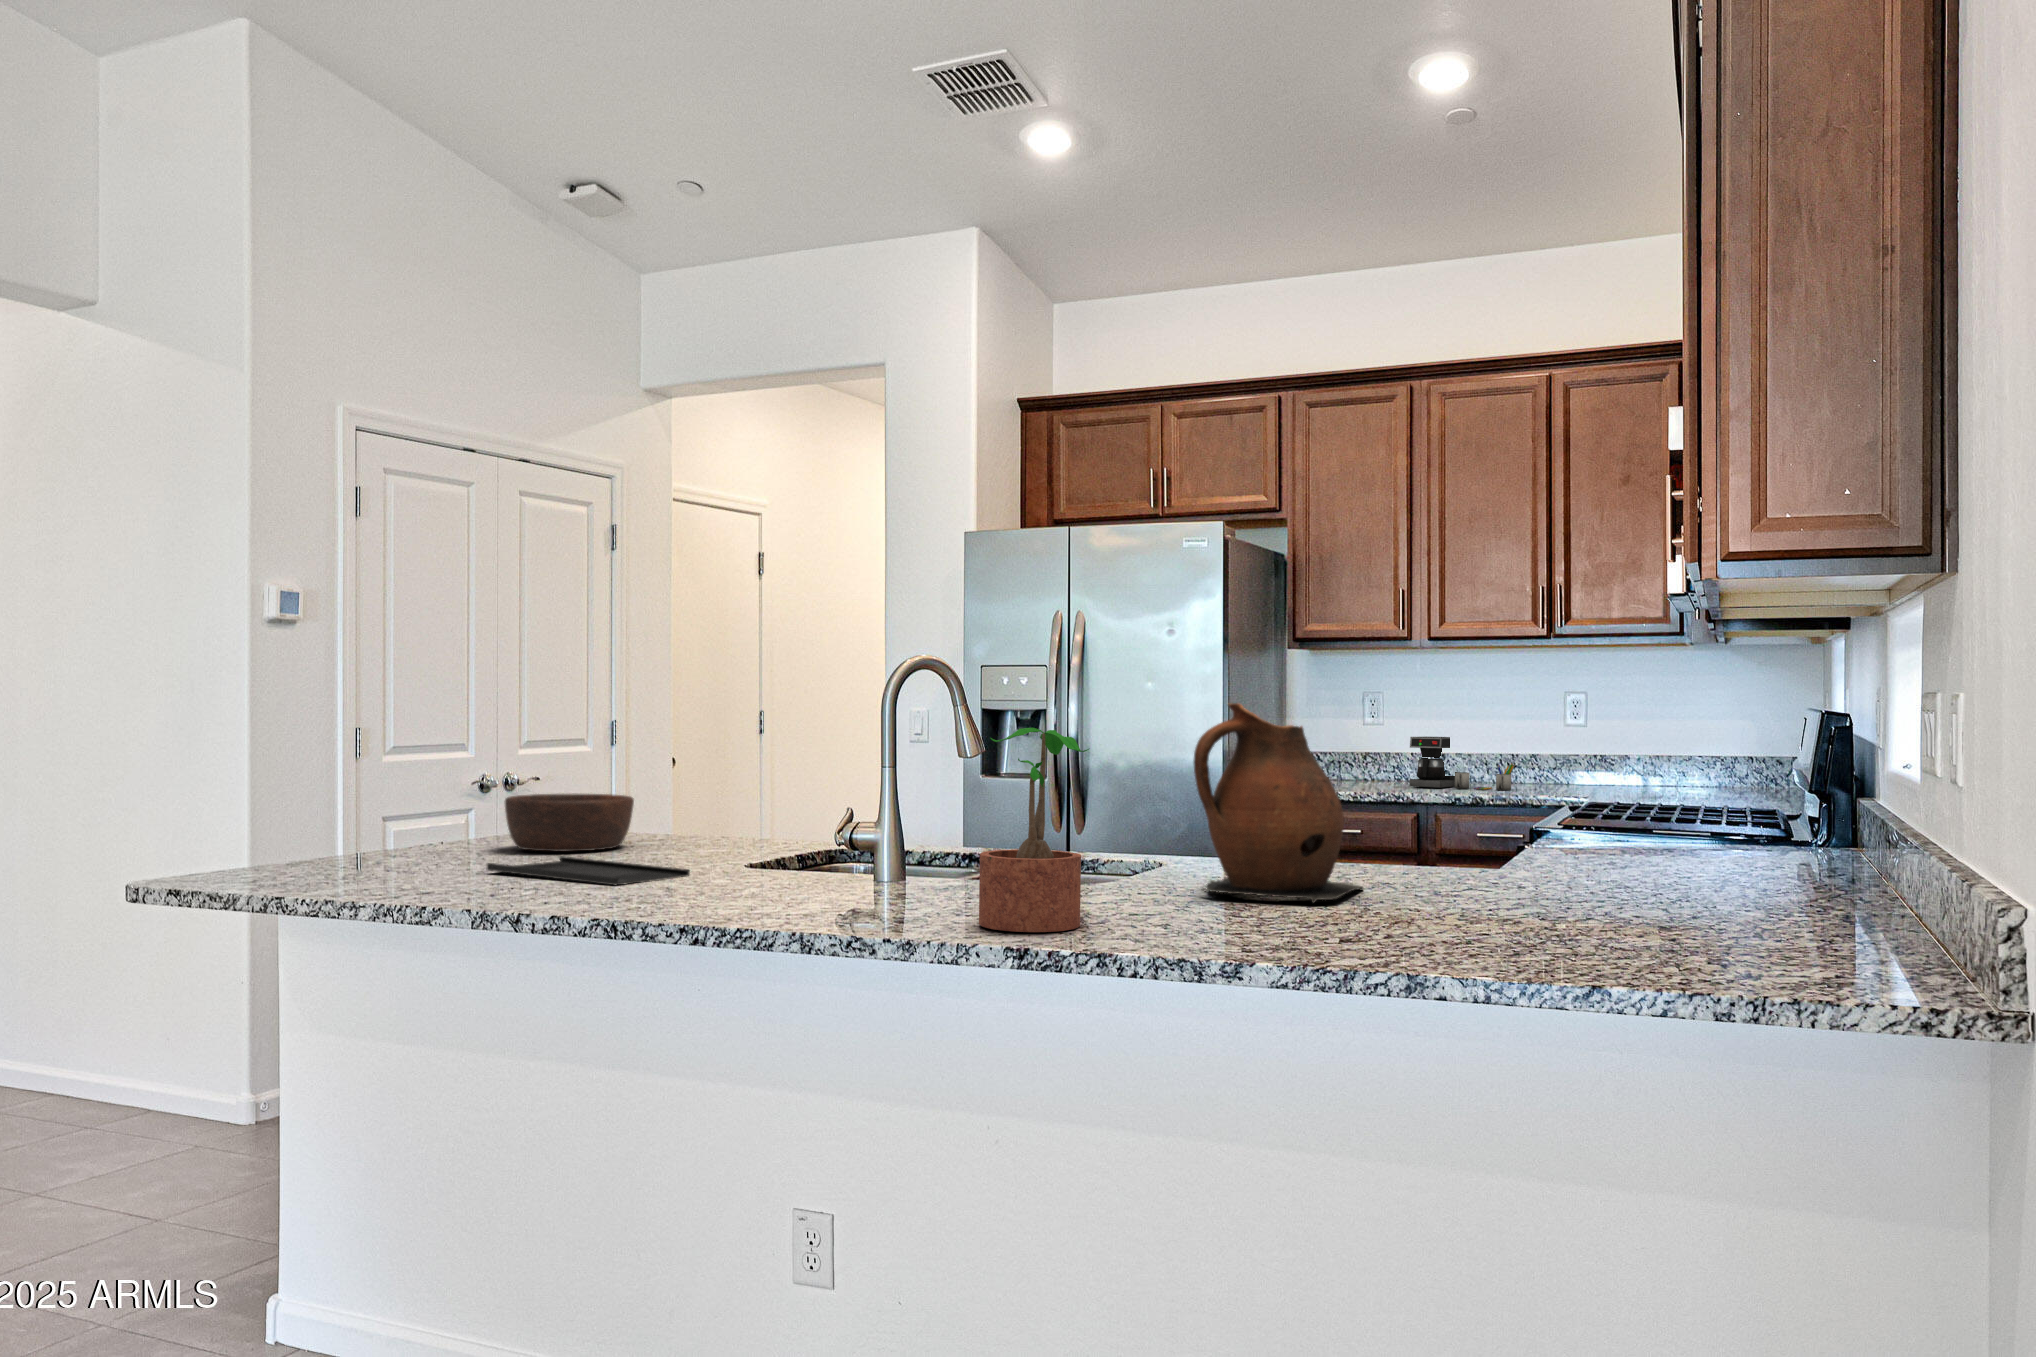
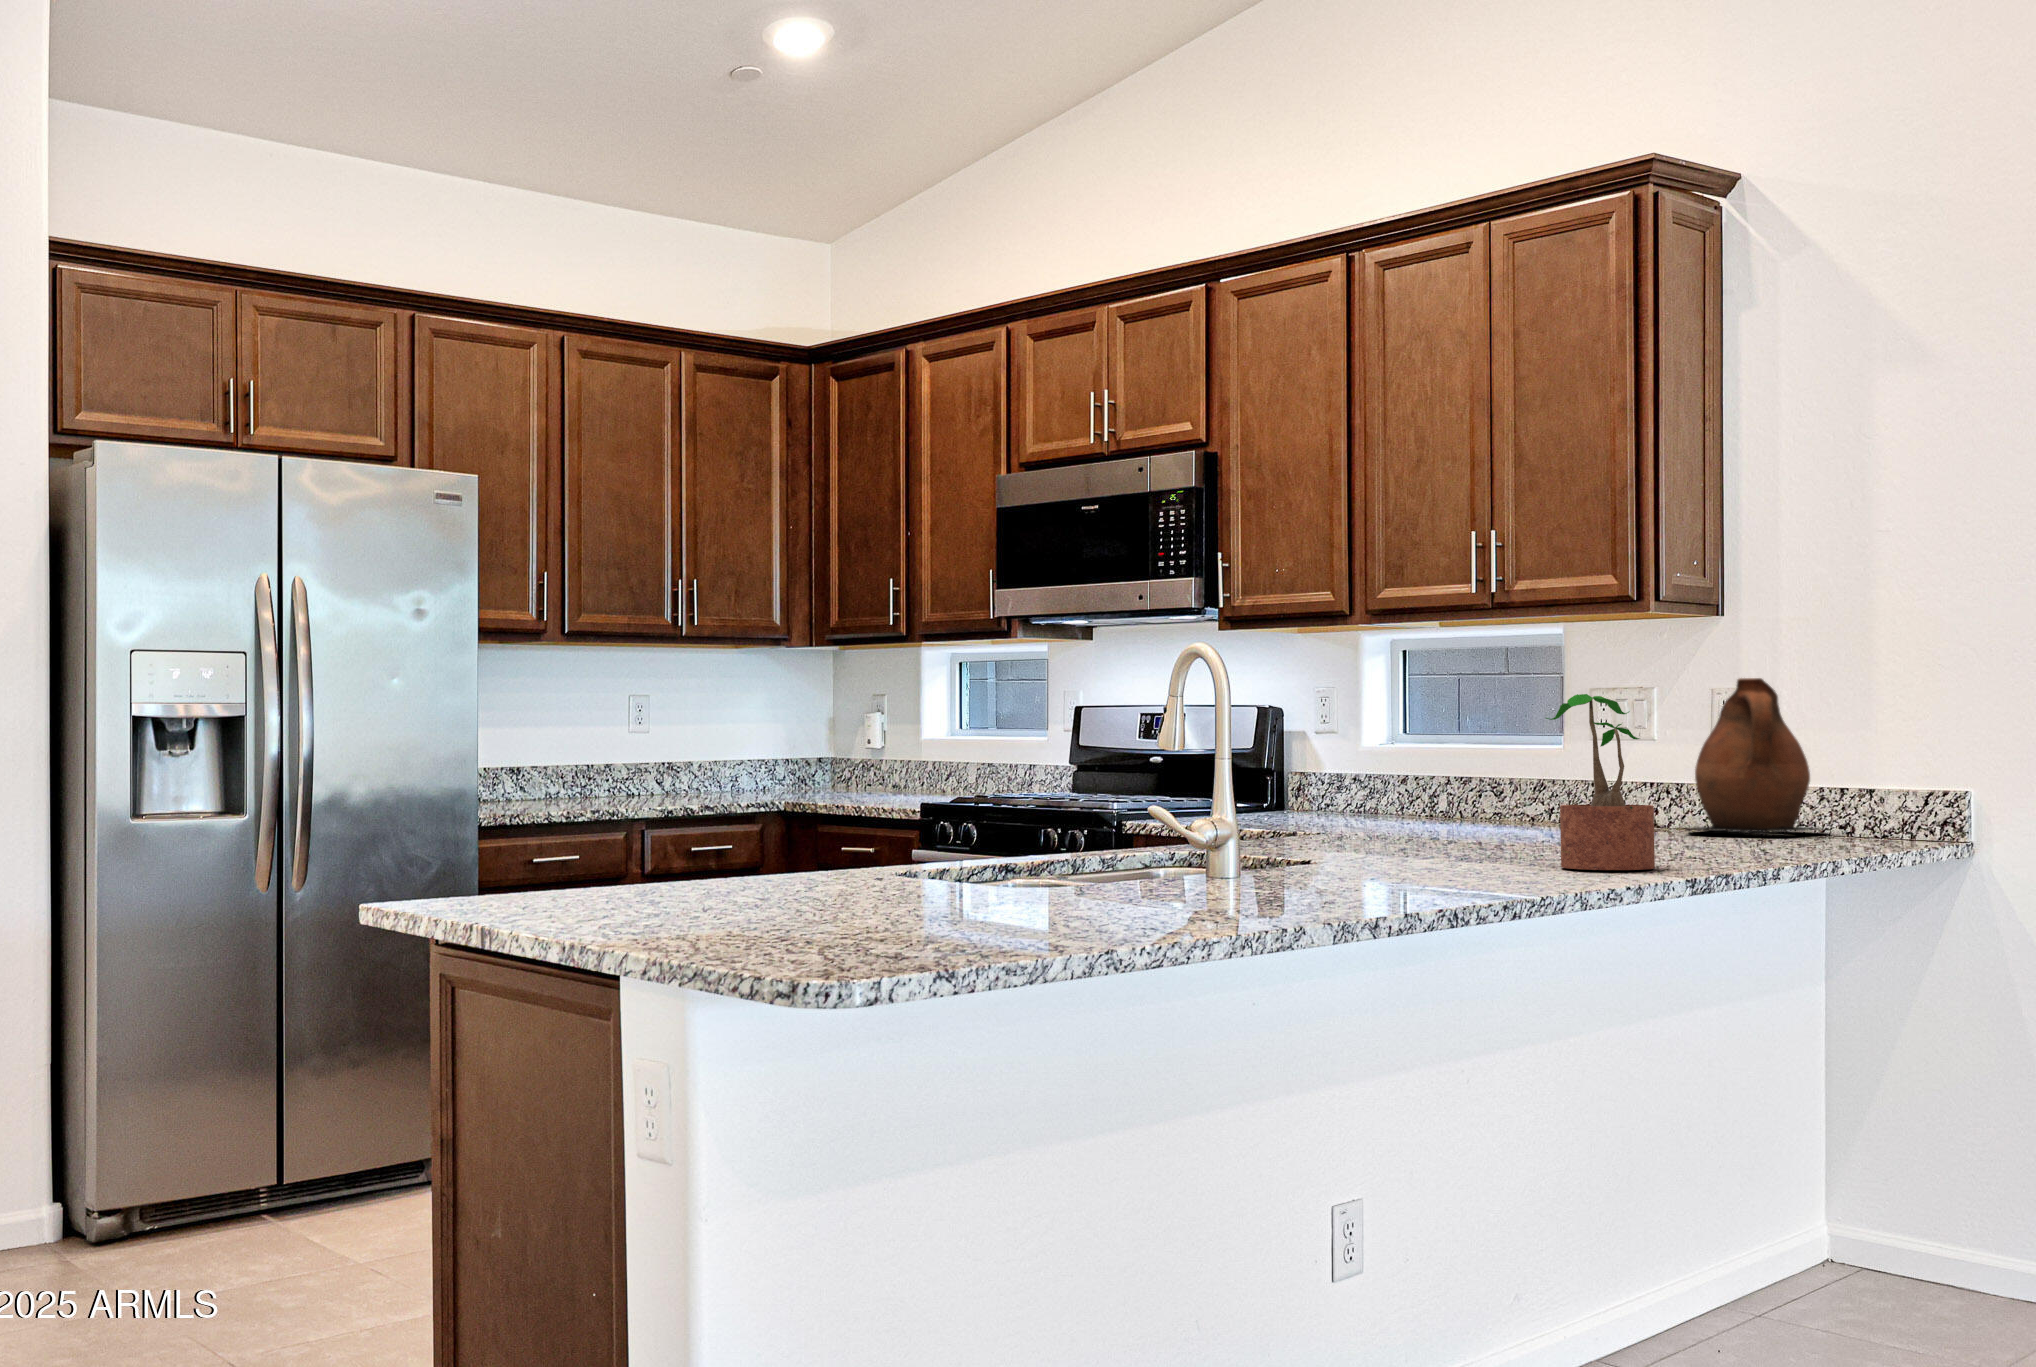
ceramic pitcher: present [1194,703,1363,903] -> present [1685,678,1821,833]
coffee maker: present [1409,737,1515,790] -> none [474,745,610,808]
wooden bowl: present [505,794,634,852] -> none [511,819,719,911]
tray: present [486,856,690,885] -> none [865,885,1162,914]

